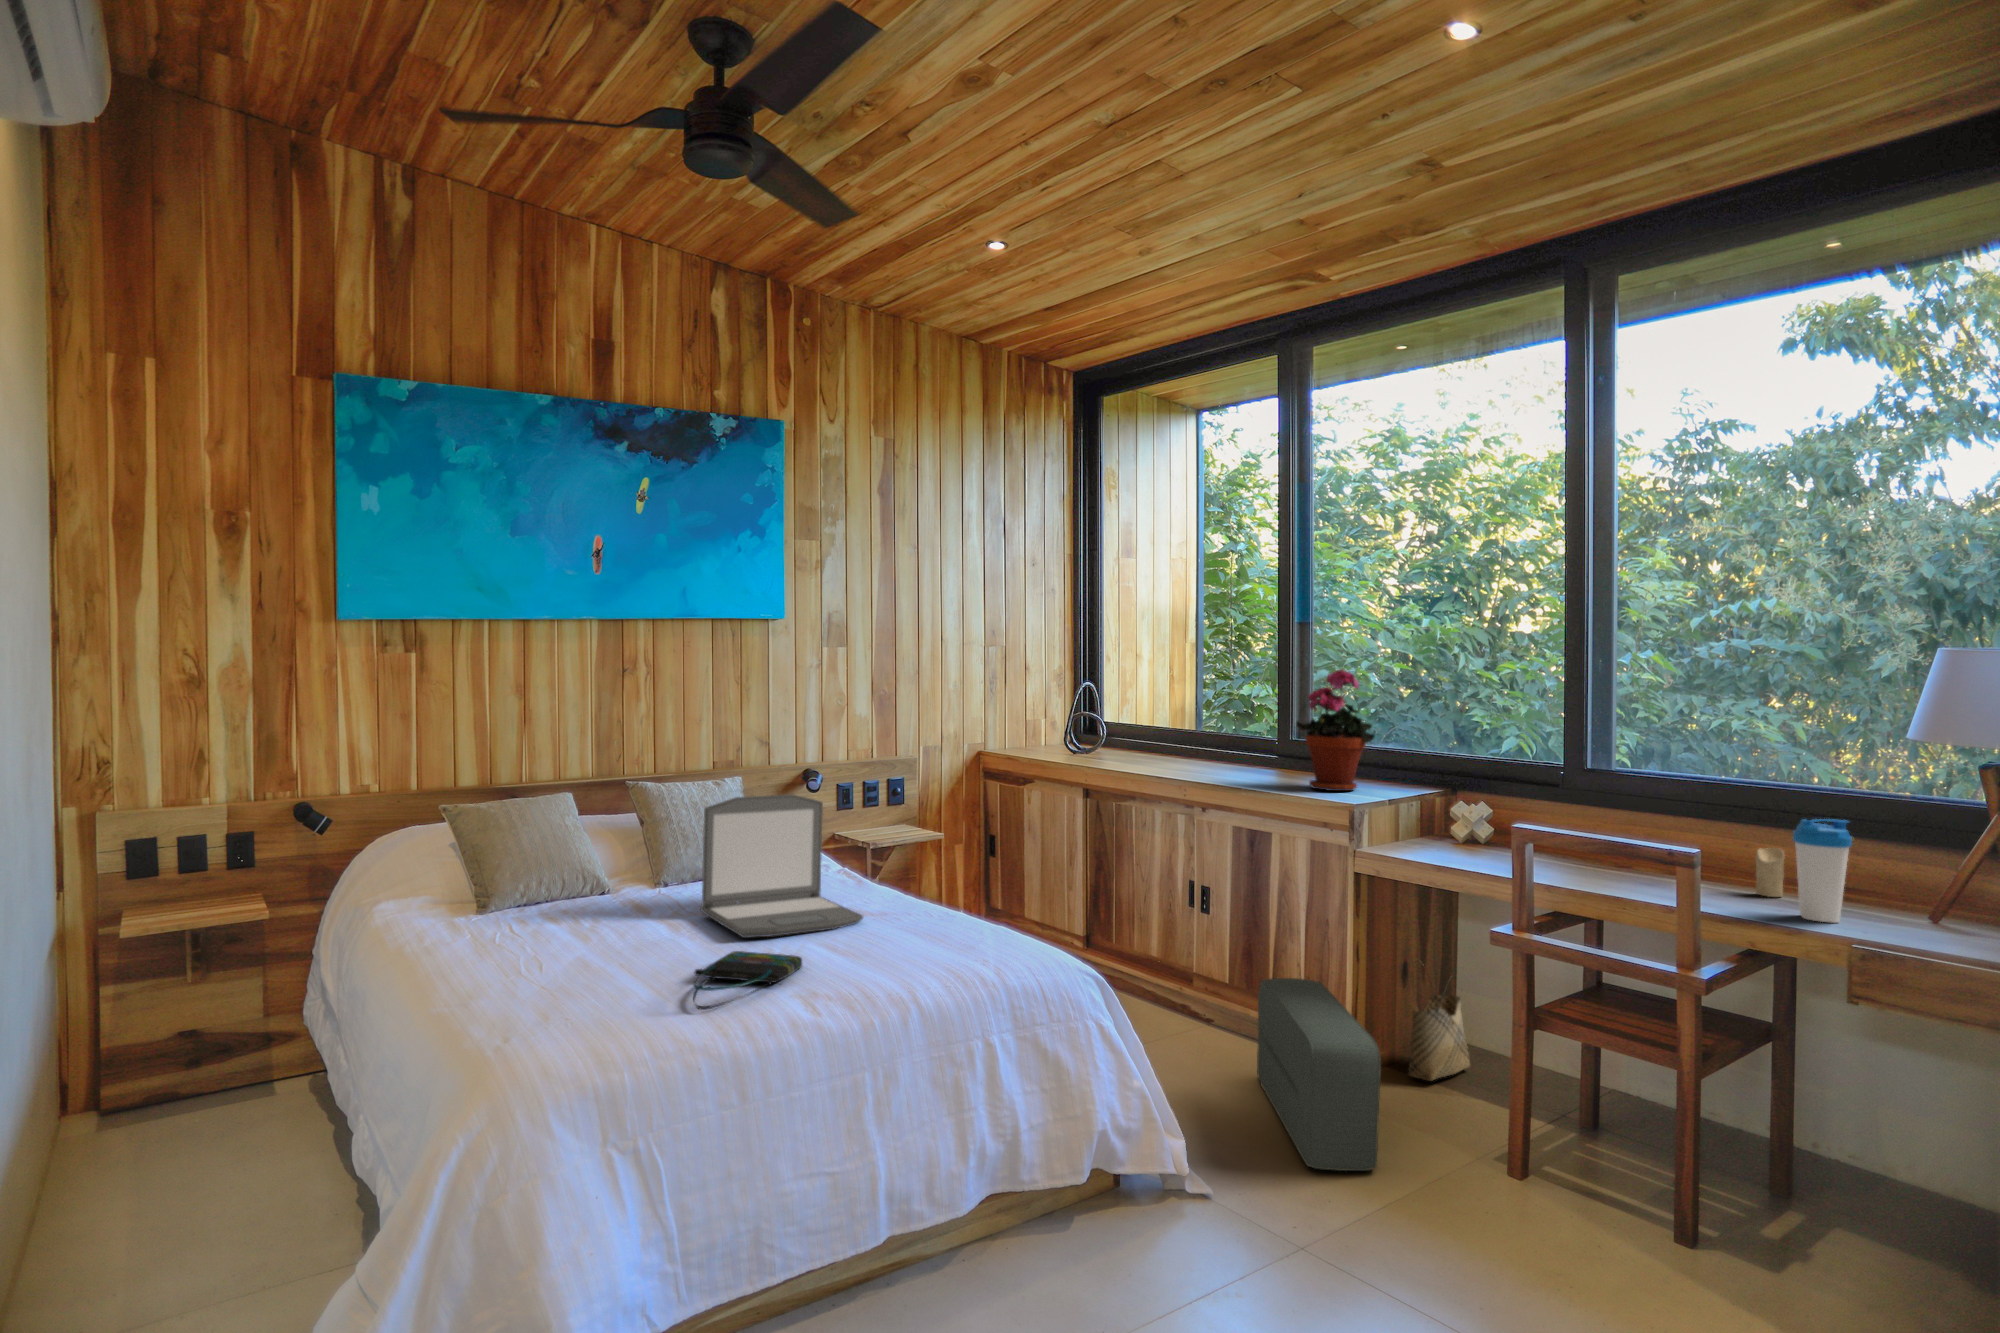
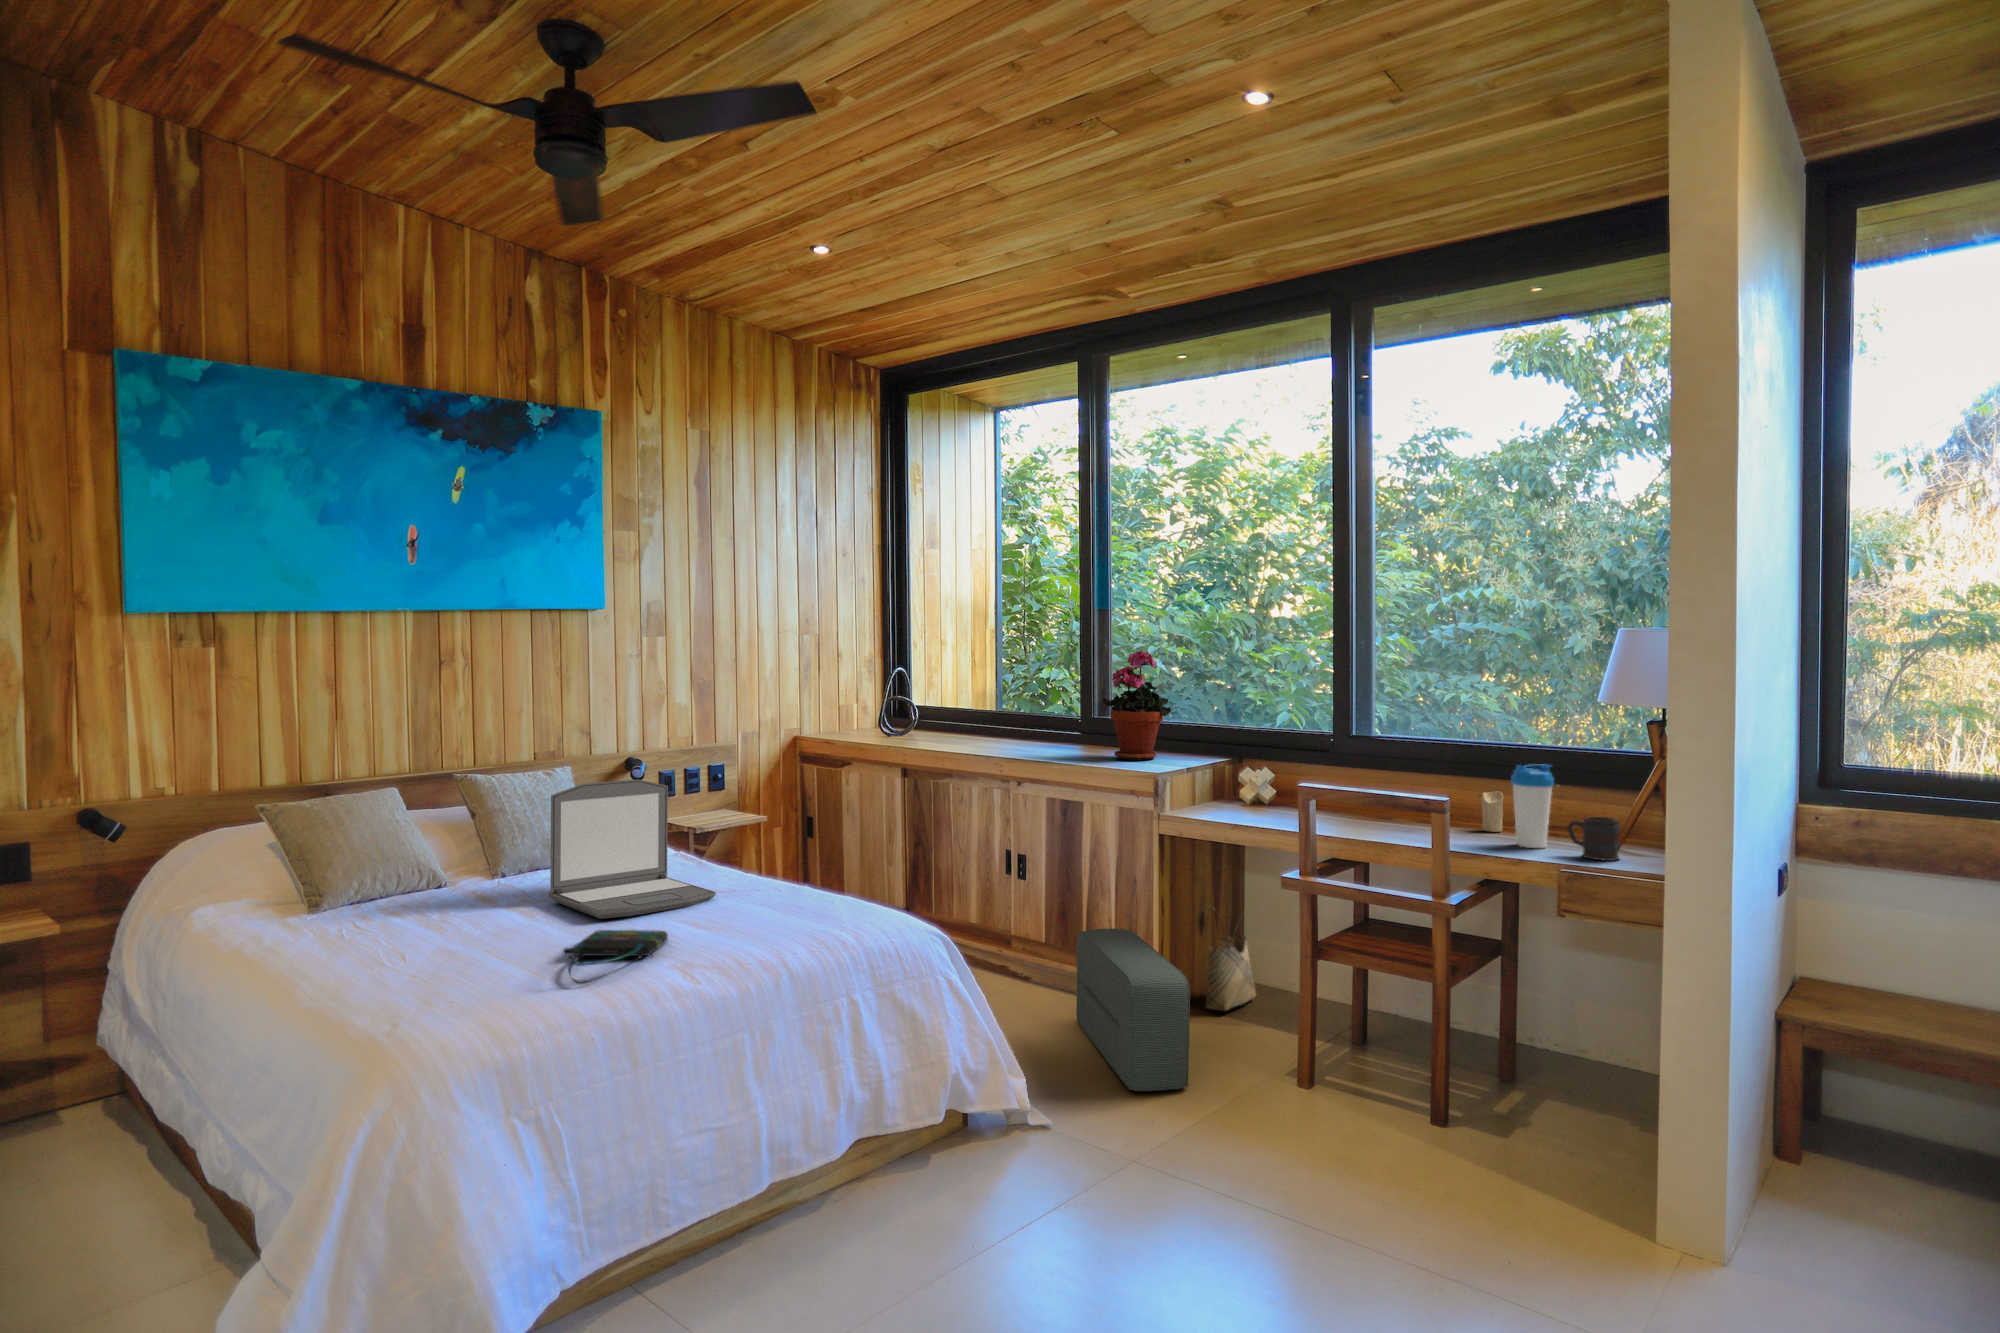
mug: none [1867,888,1943,946] -> present [1567,817,1620,861]

